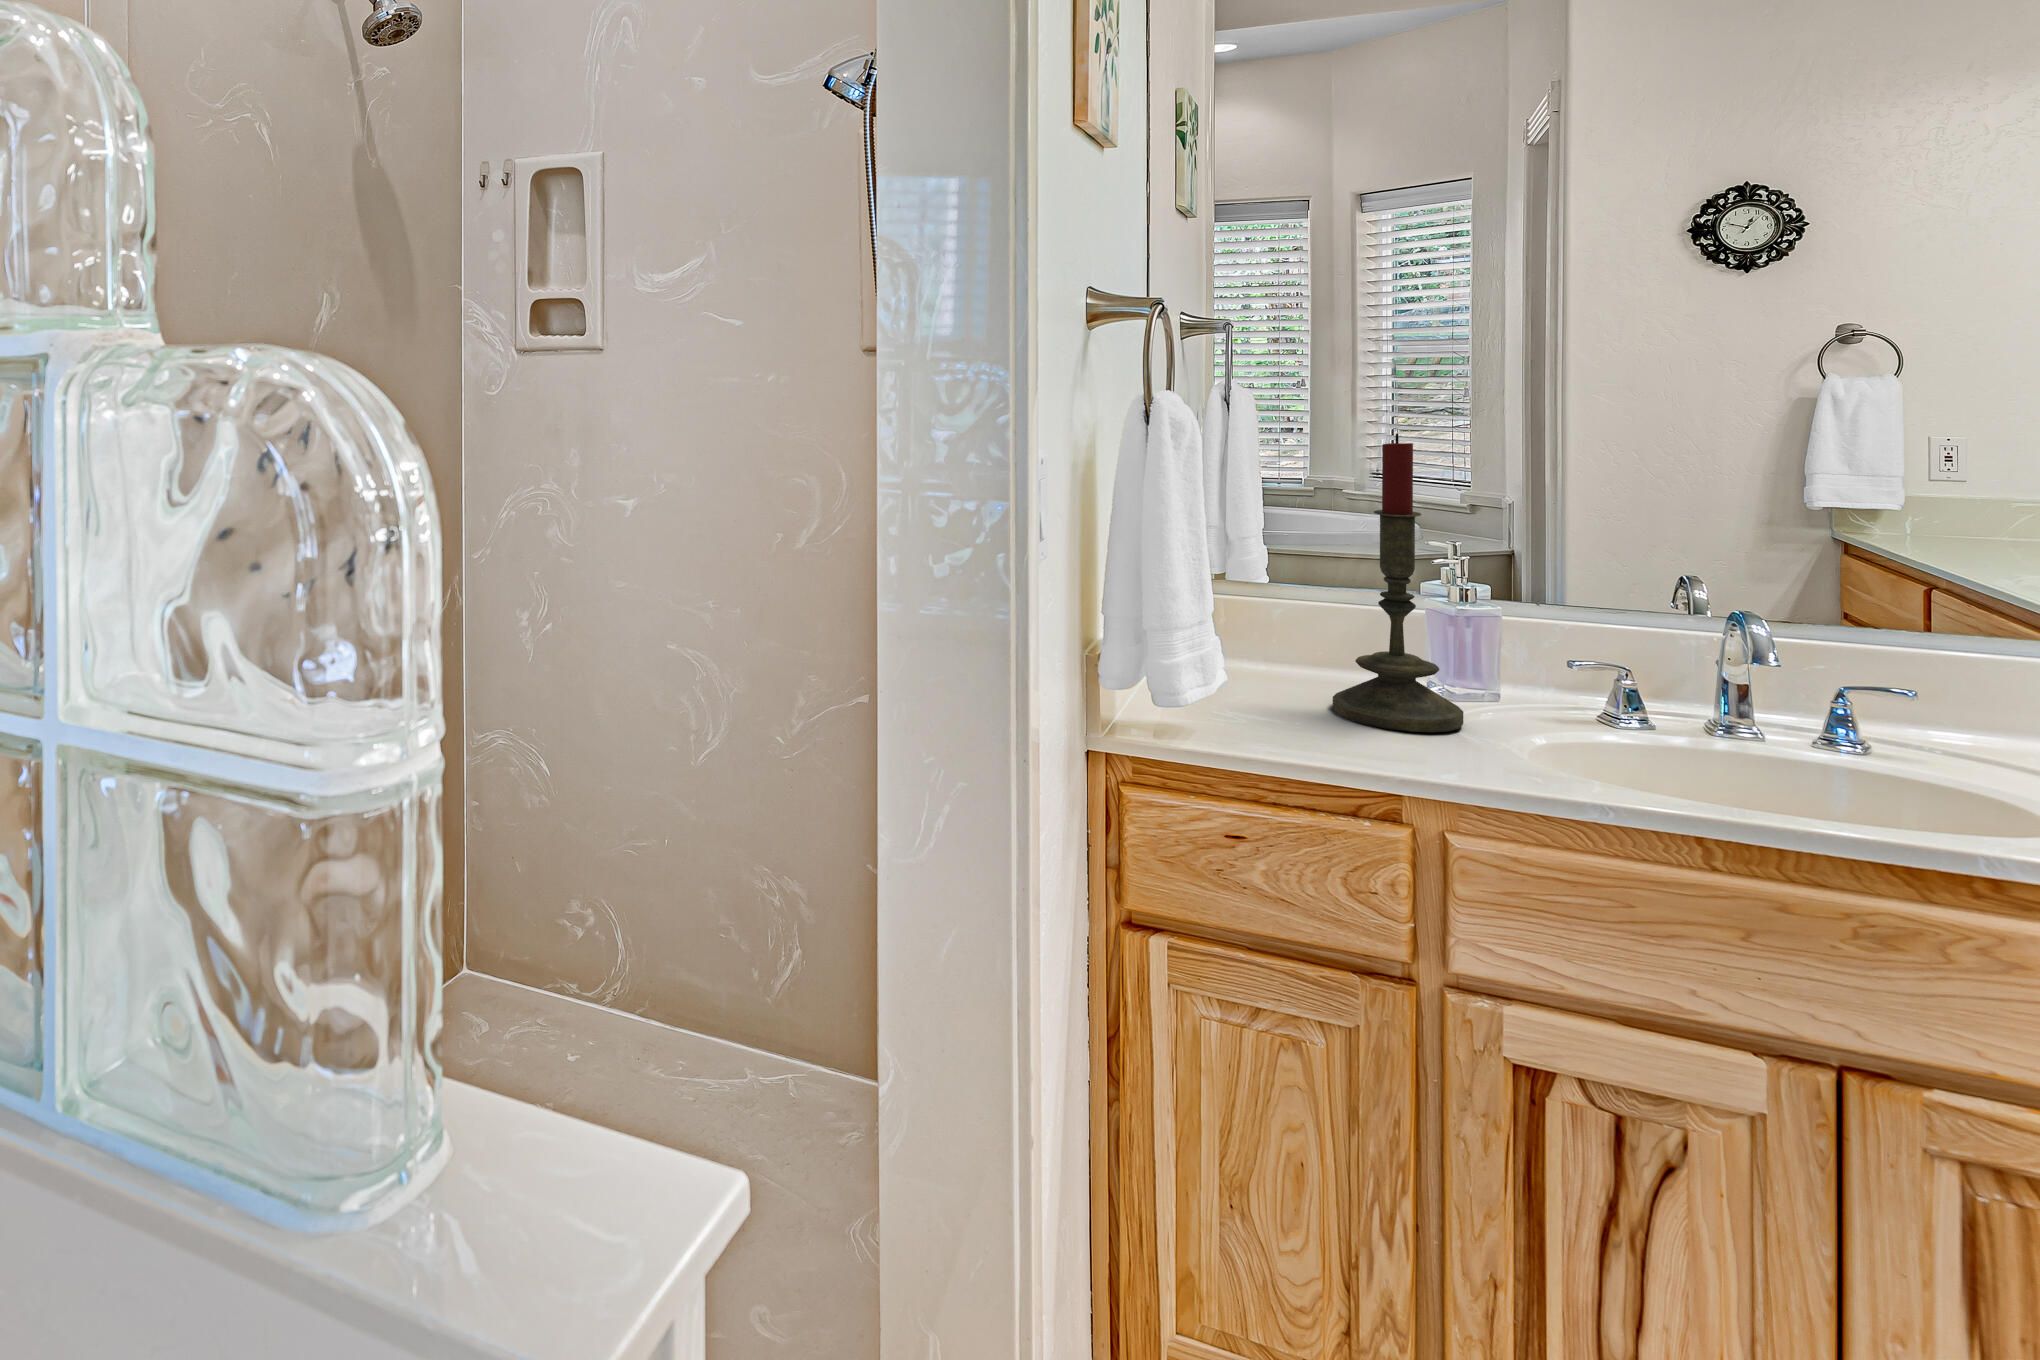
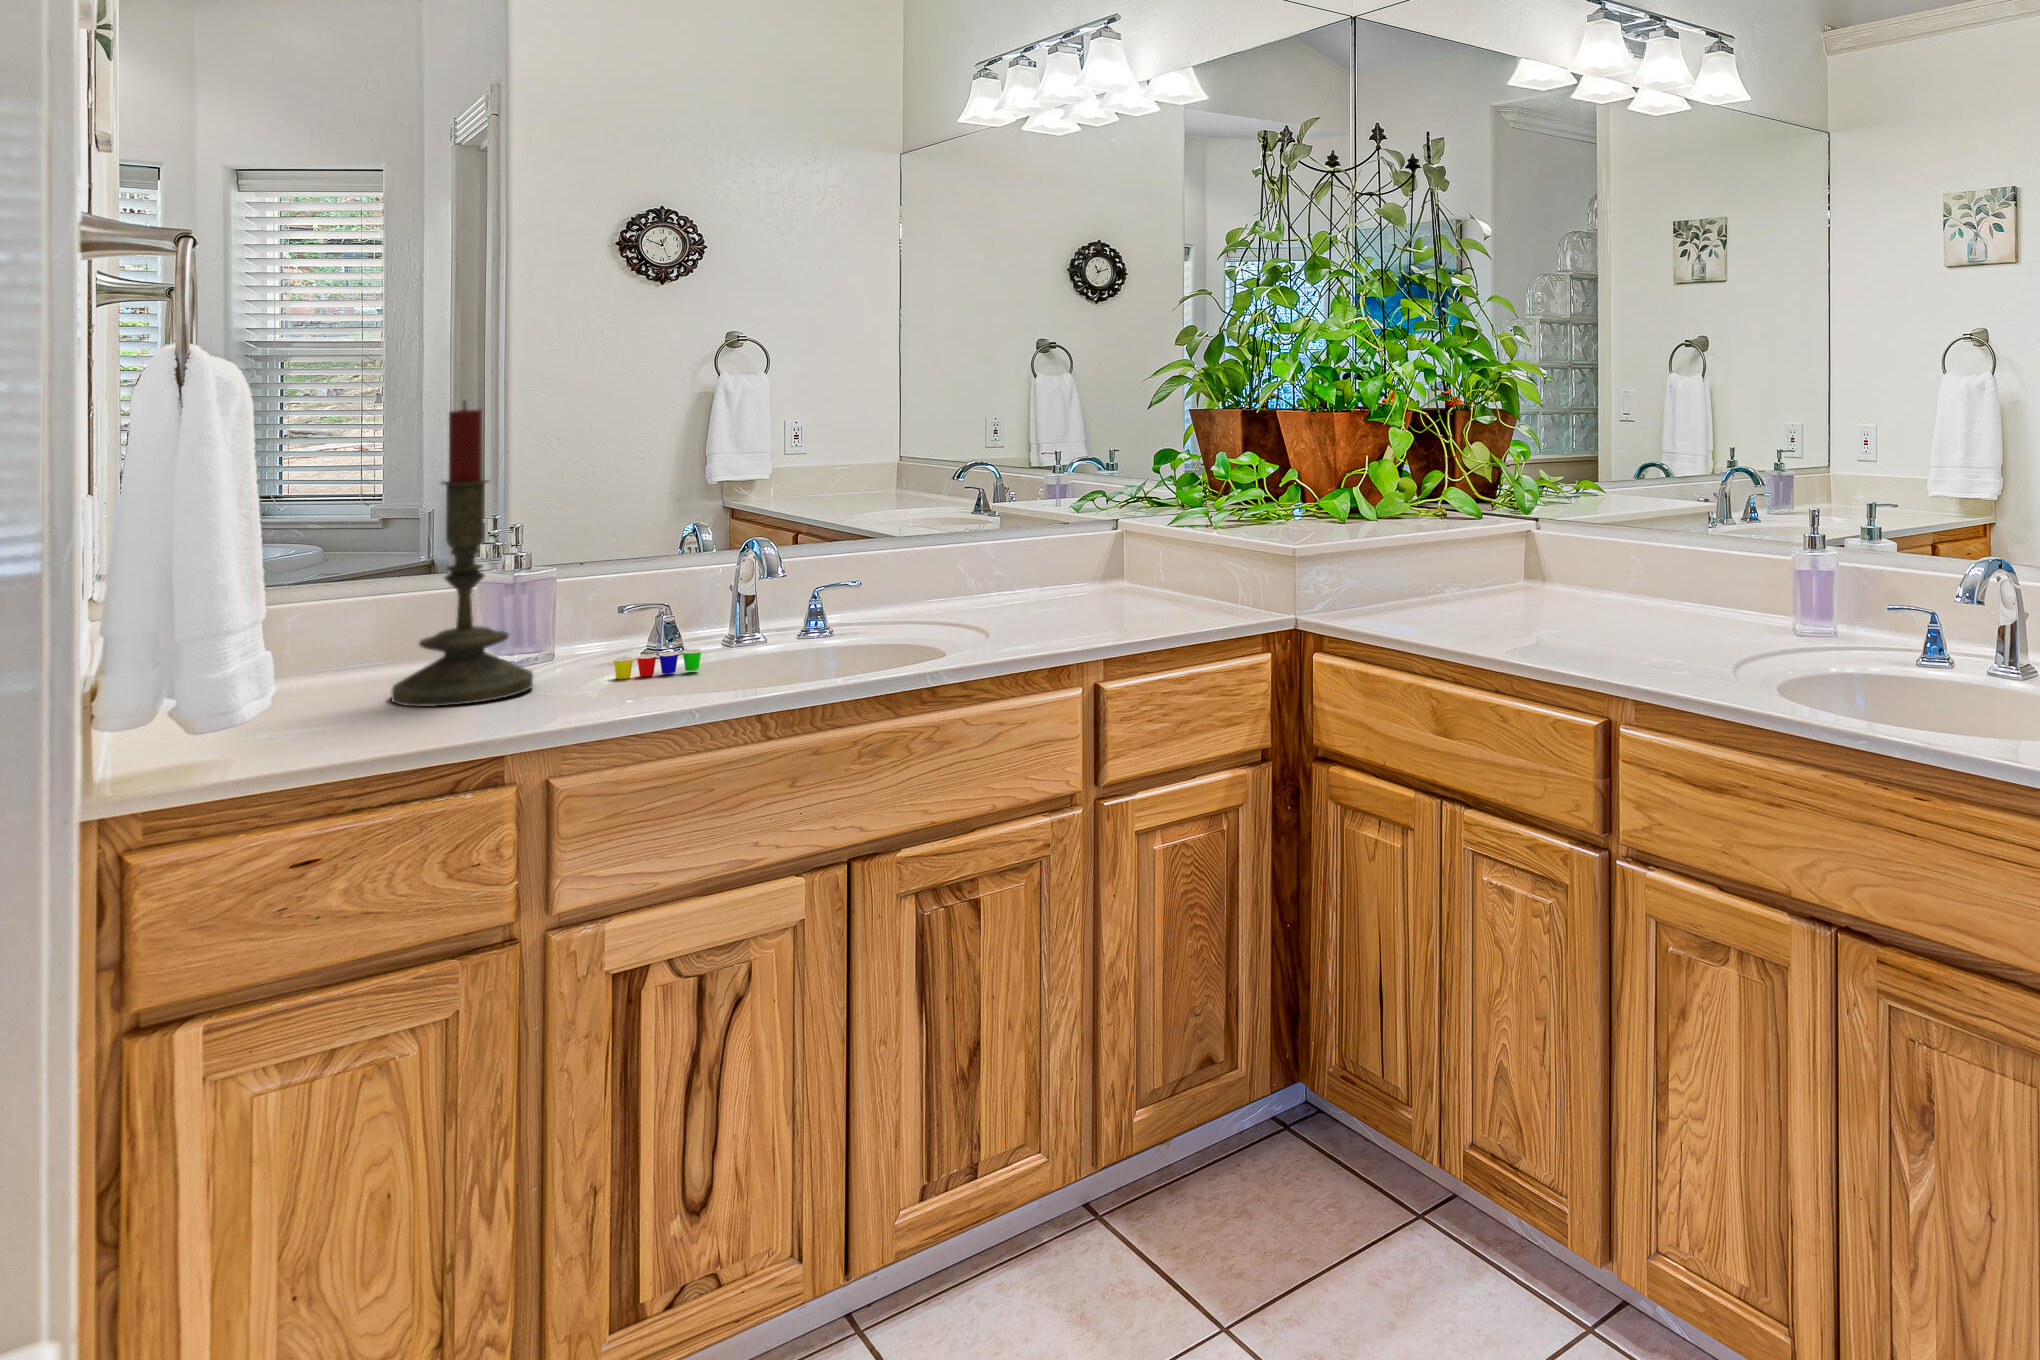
cup: none [1551,717,1659,754] -> present [613,649,702,679]

